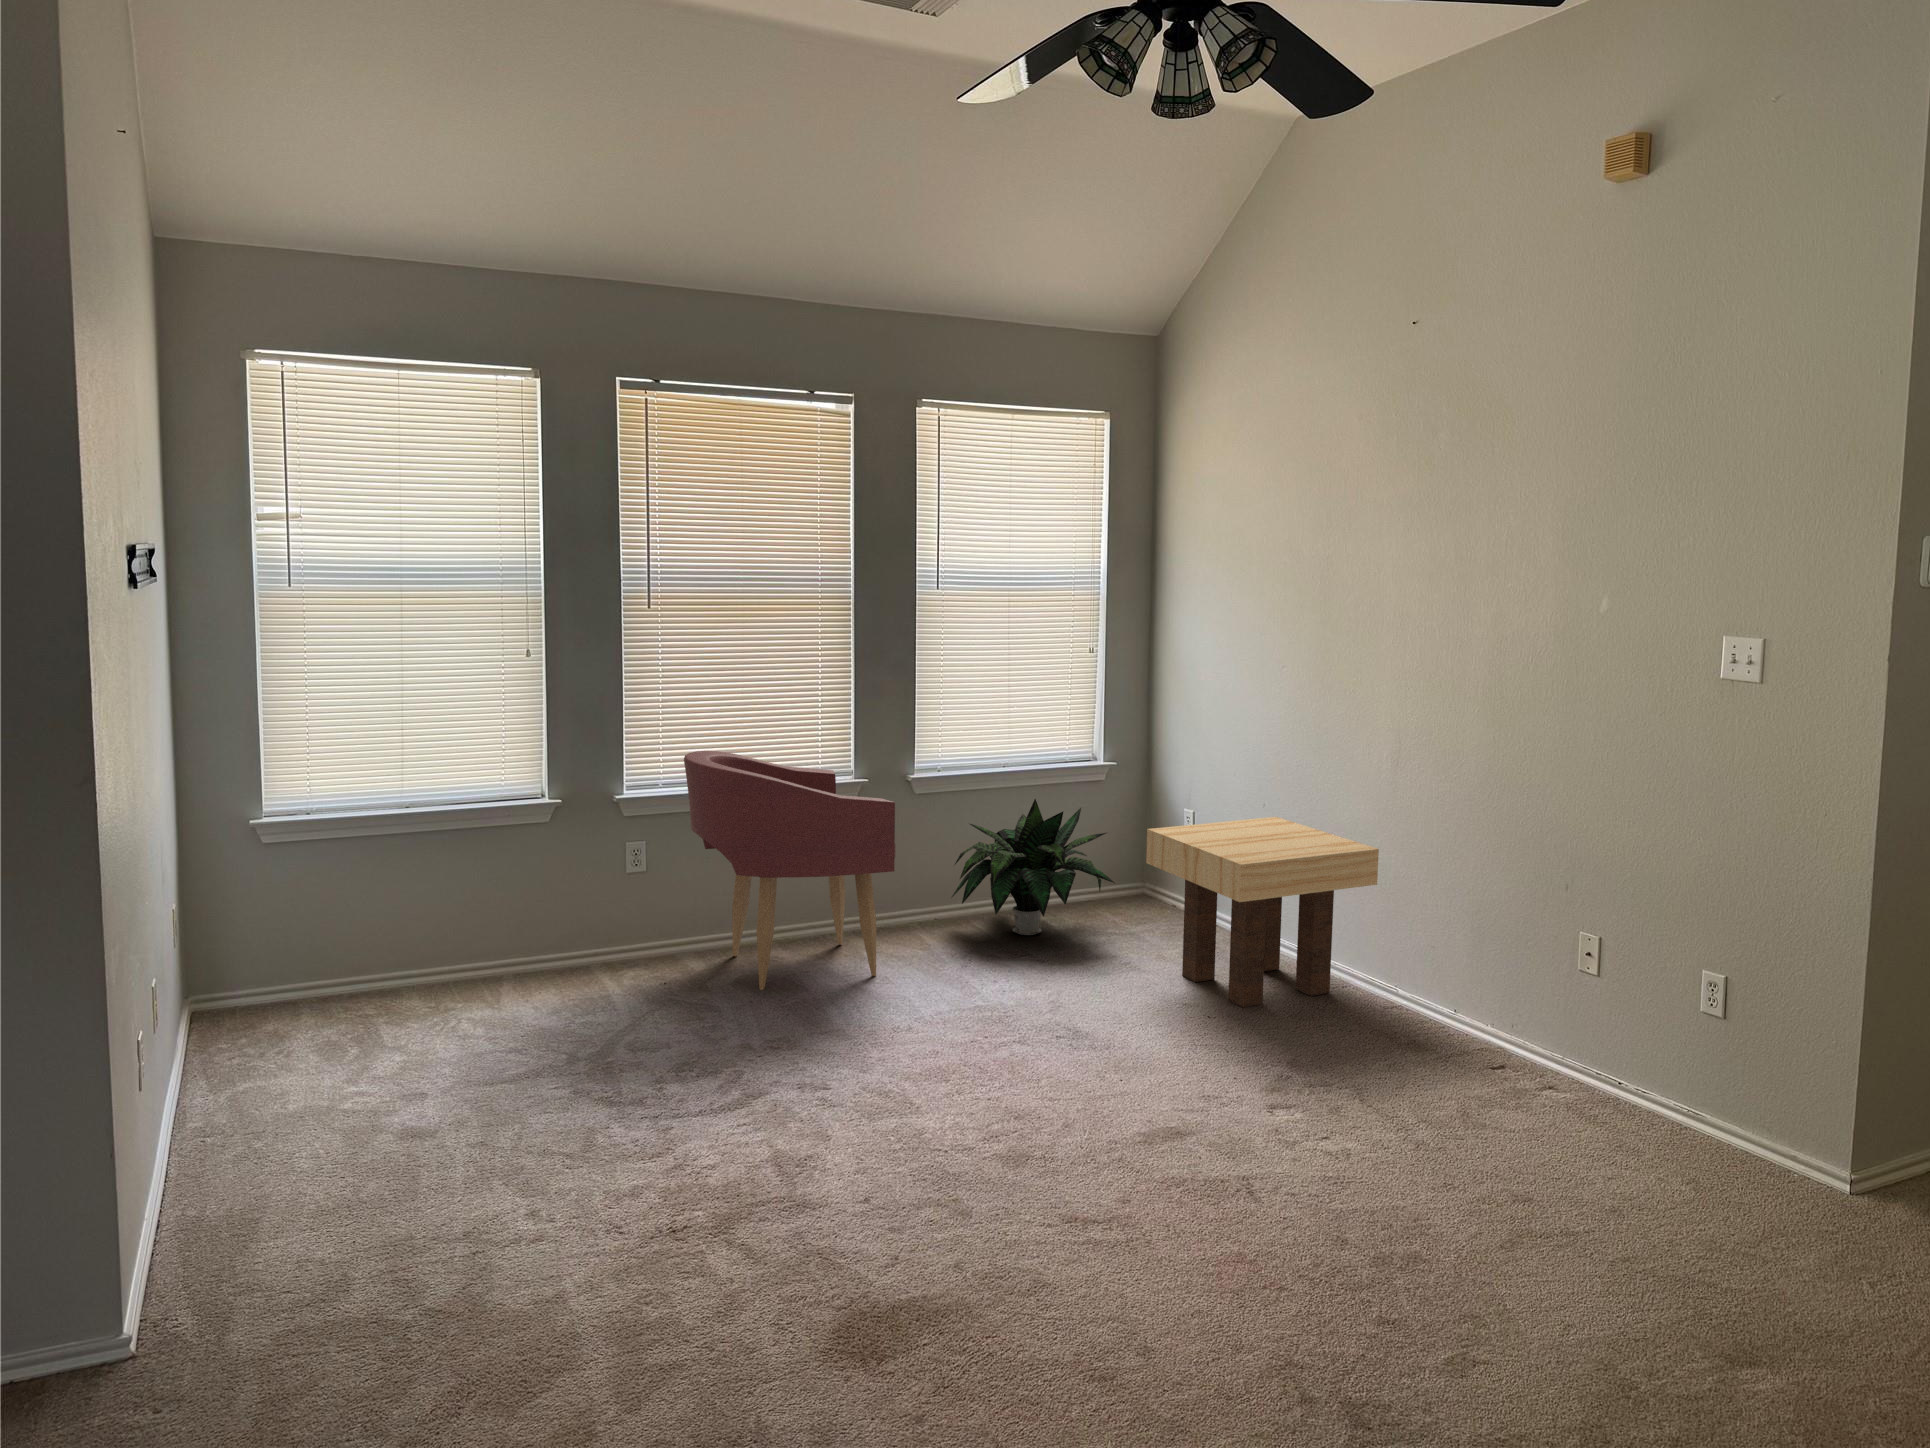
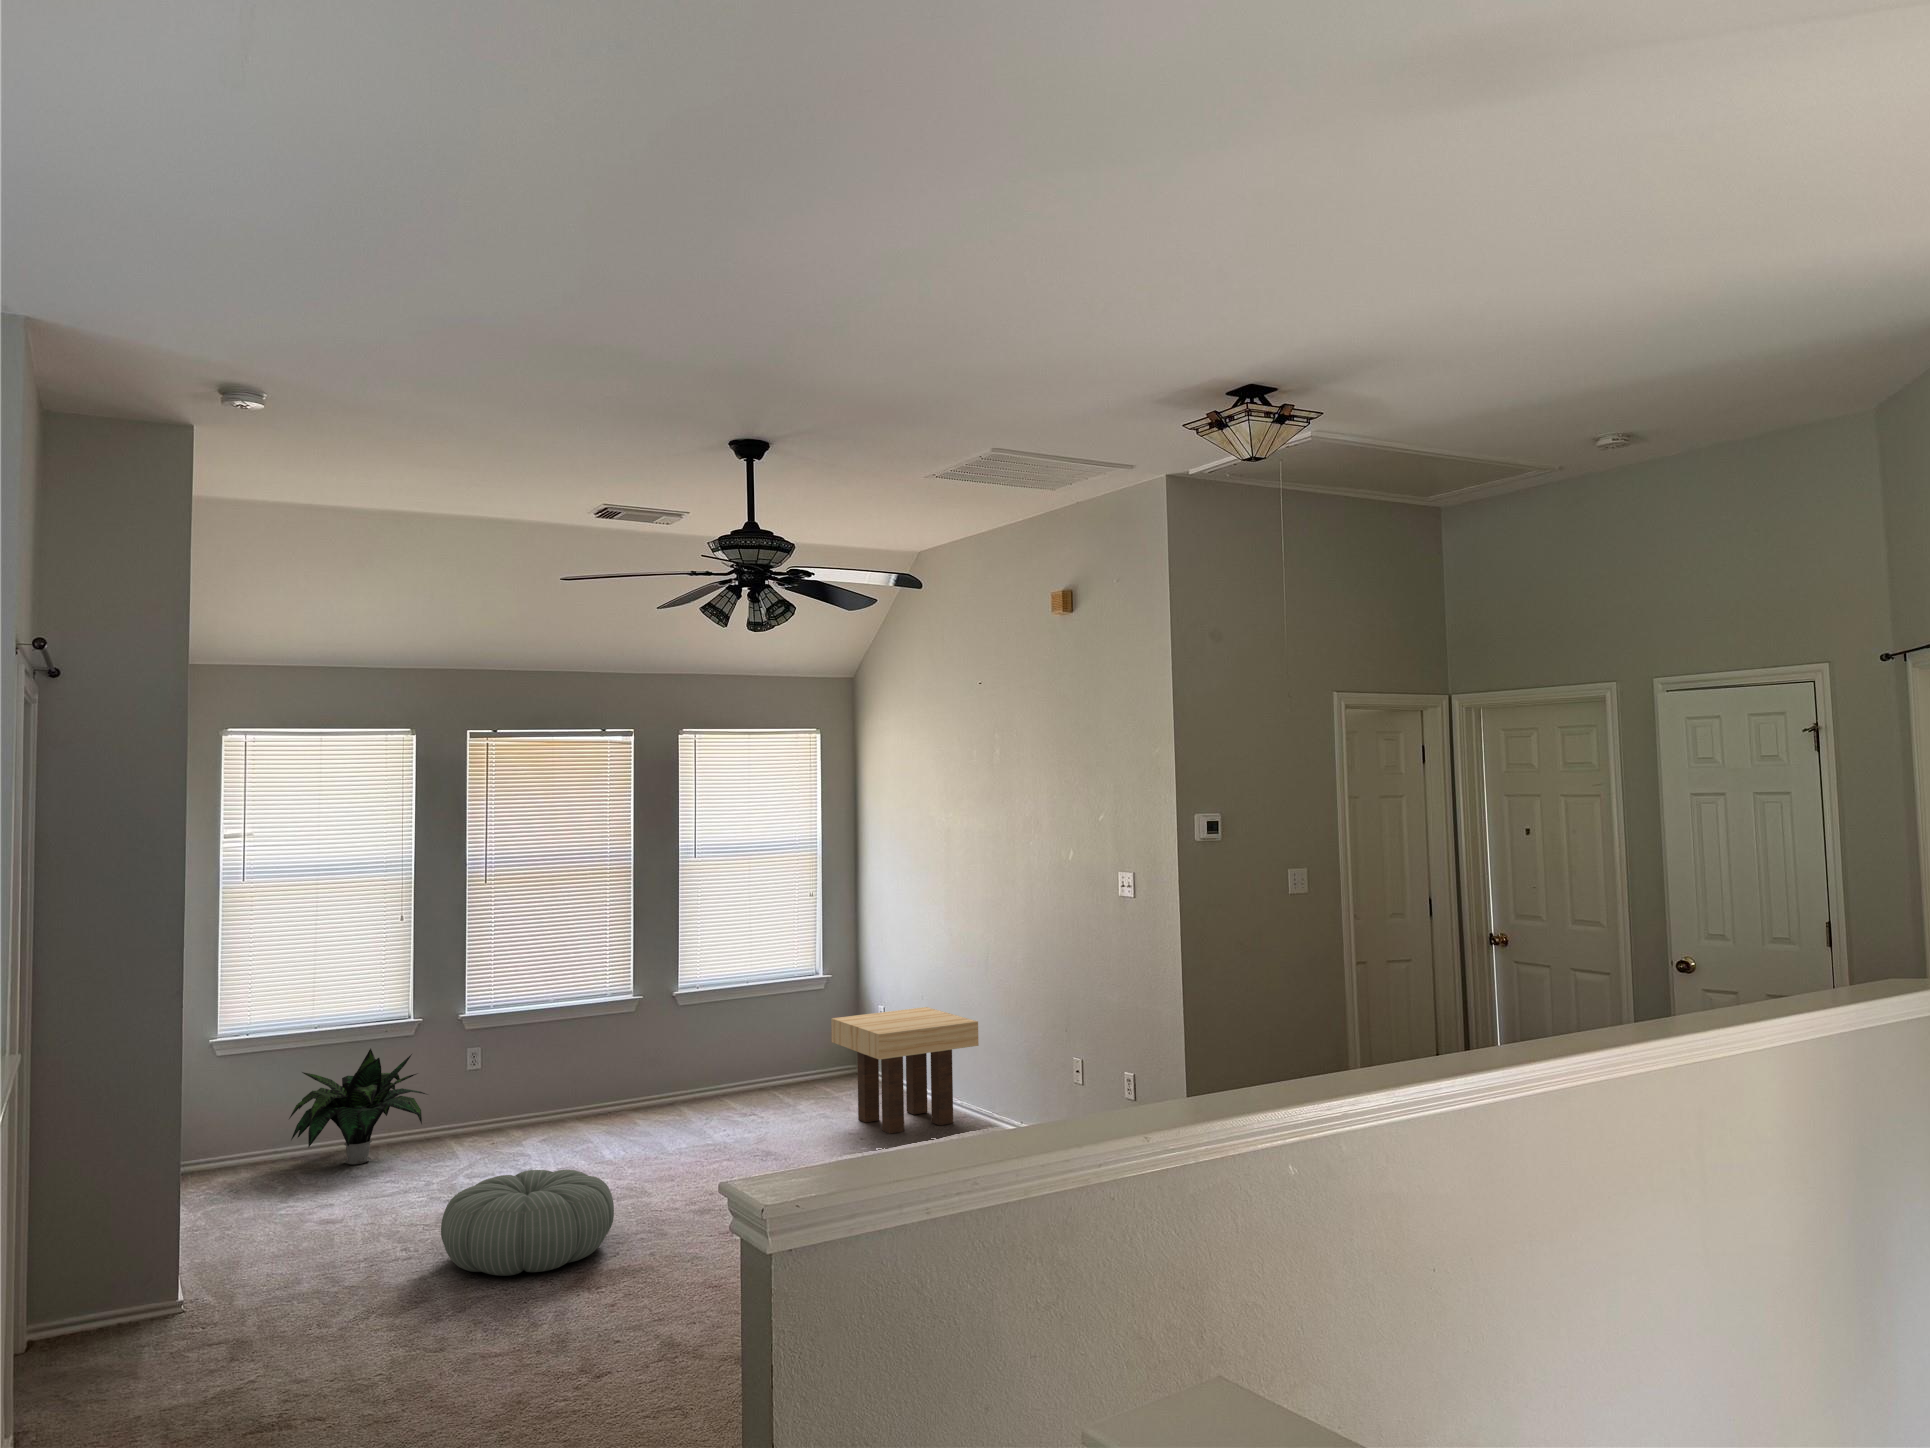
armchair: present [684,751,895,990] -> none [510,980,658,1143]
potted plant: present [952,799,1115,935] -> present [289,1048,426,1164]
pouf: none [589,1092,882,1307] -> present [441,1169,614,1276]

